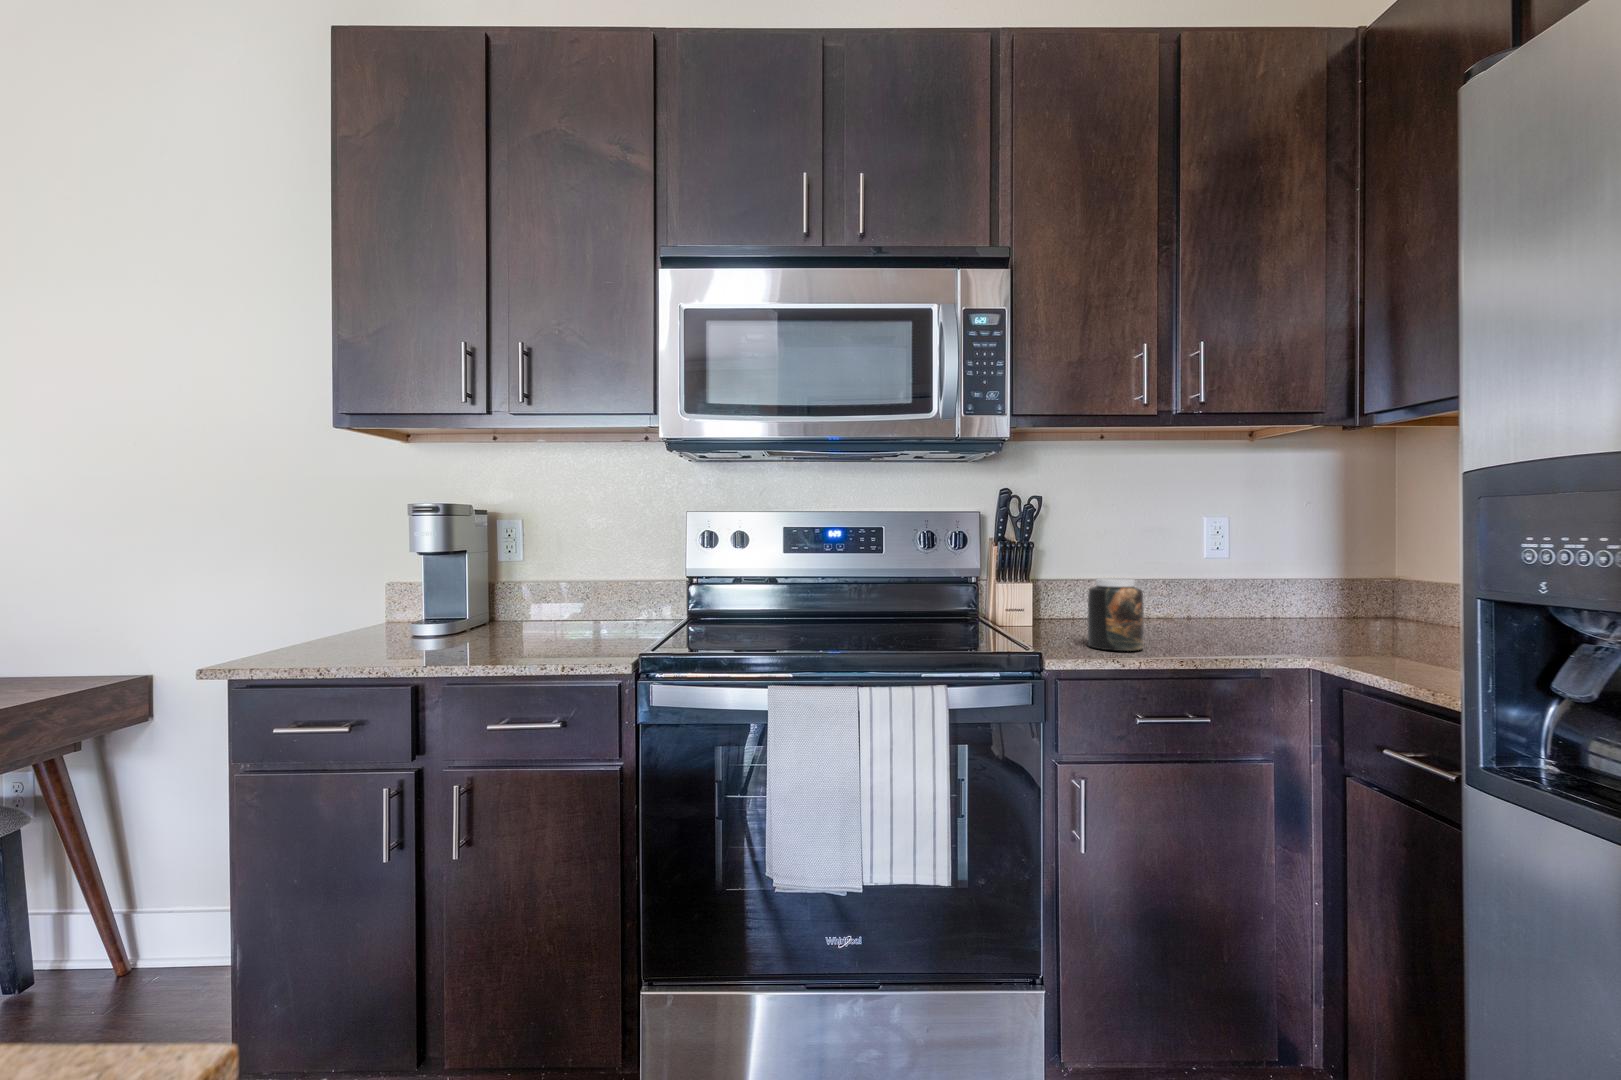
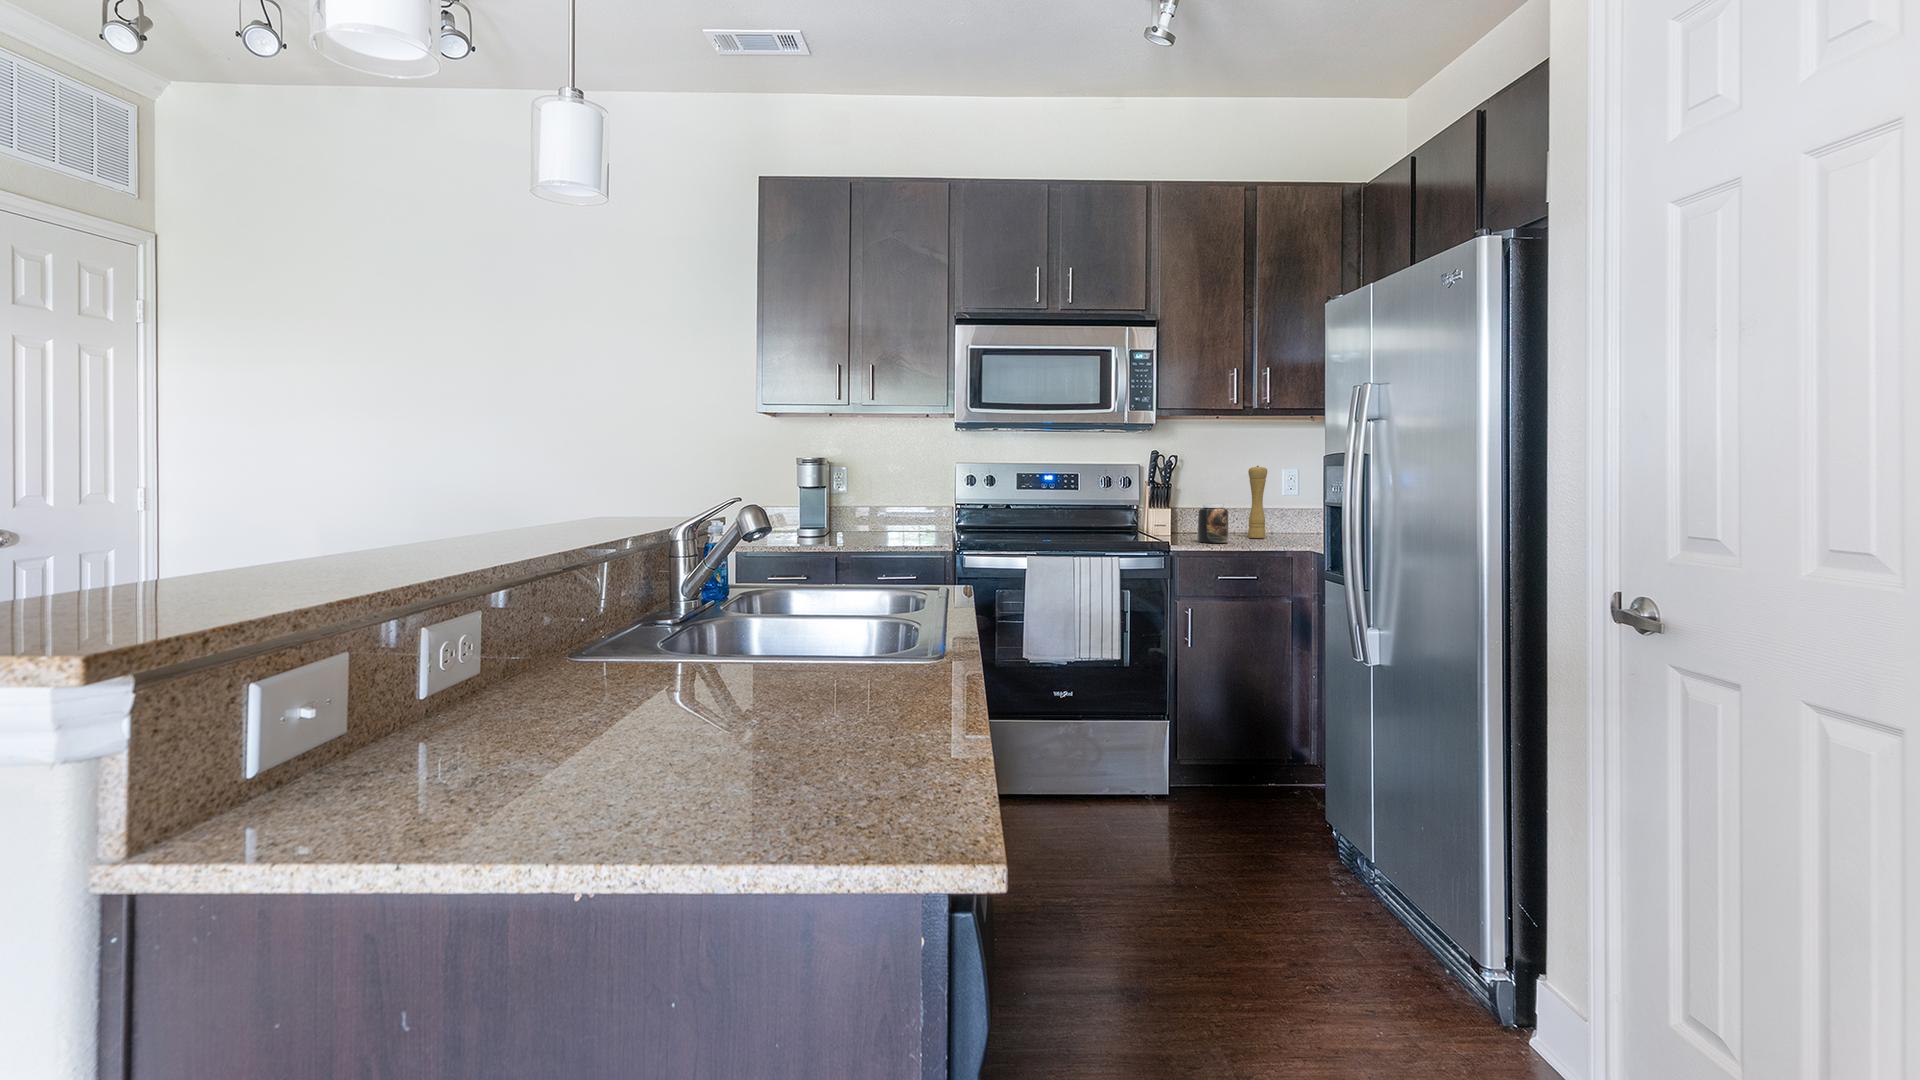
pepper mill: none [1164,511,1198,634] -> present [1248,466,1267,538]

